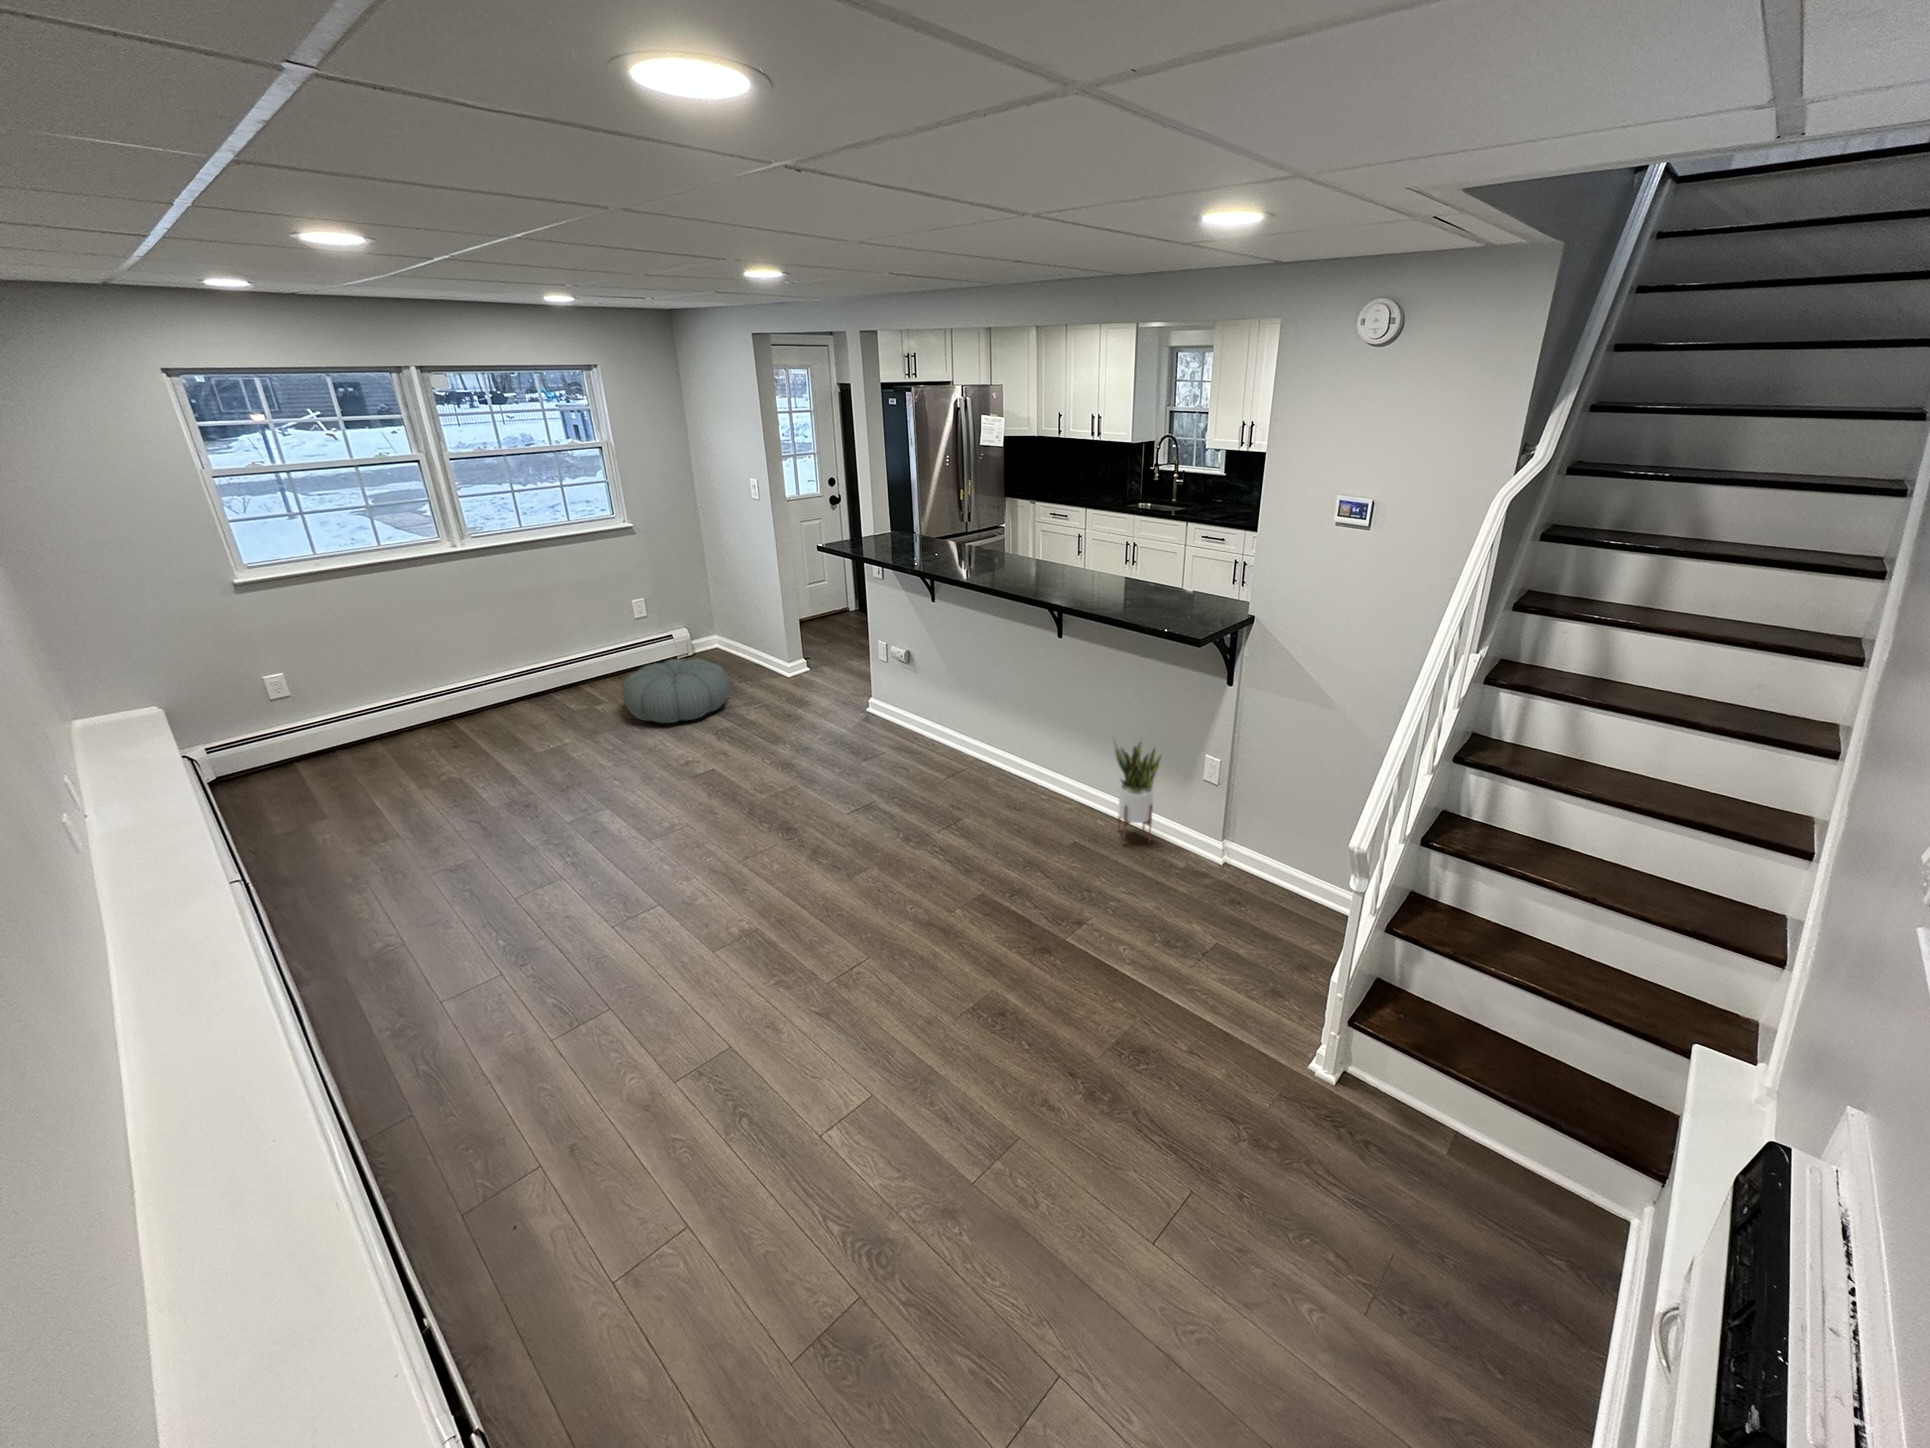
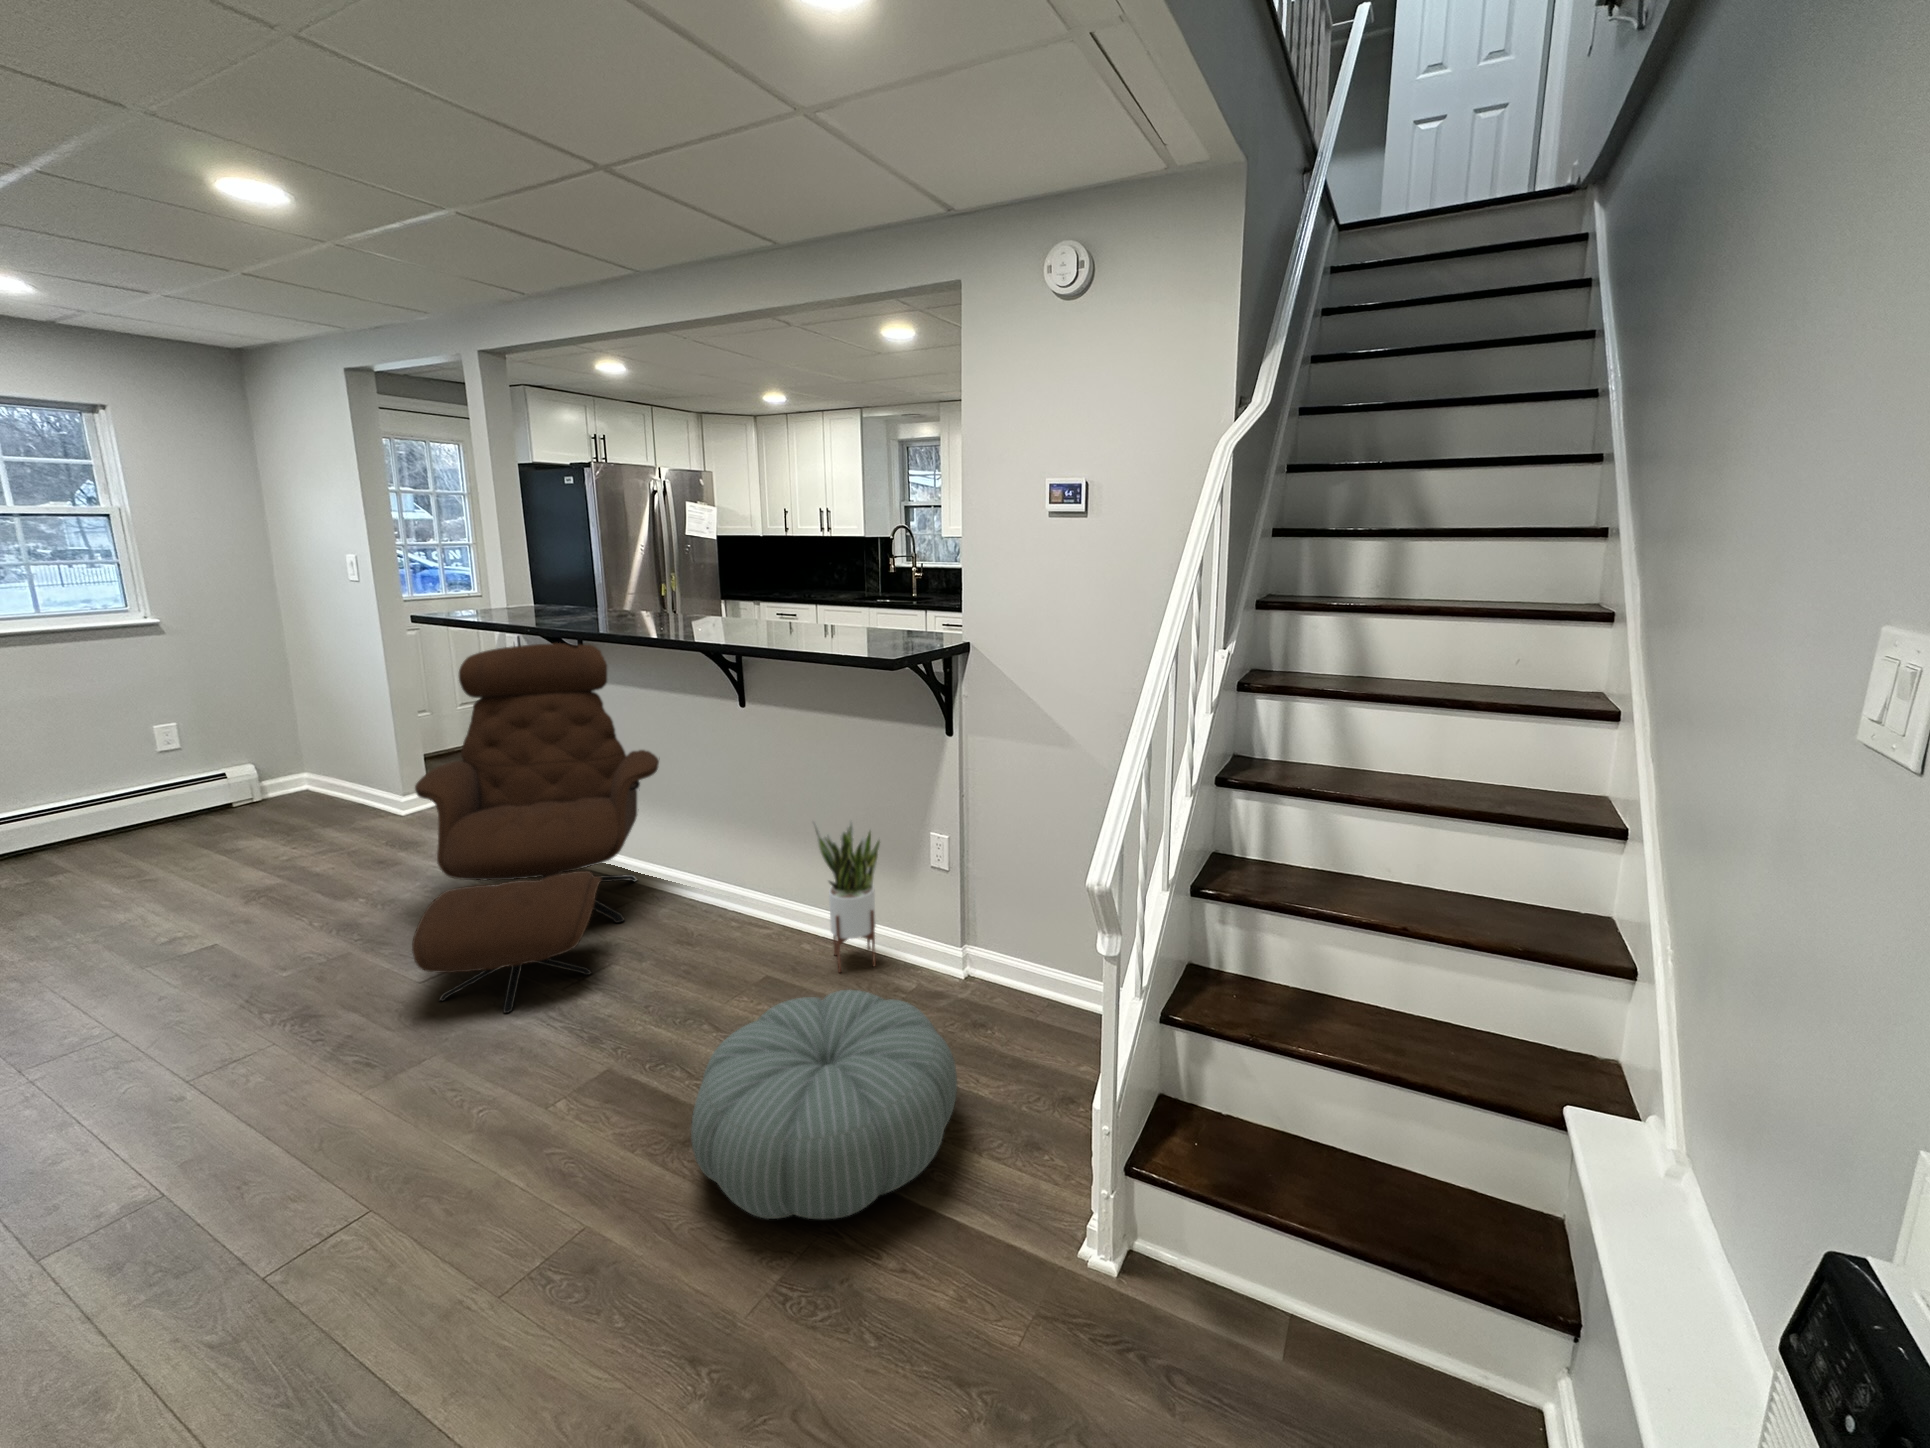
lounge chair: none [829,571,987,842] -> present [412,643,659,1013]
pouf: present [622,658,729,723] -> present [691,990,957,1219]

